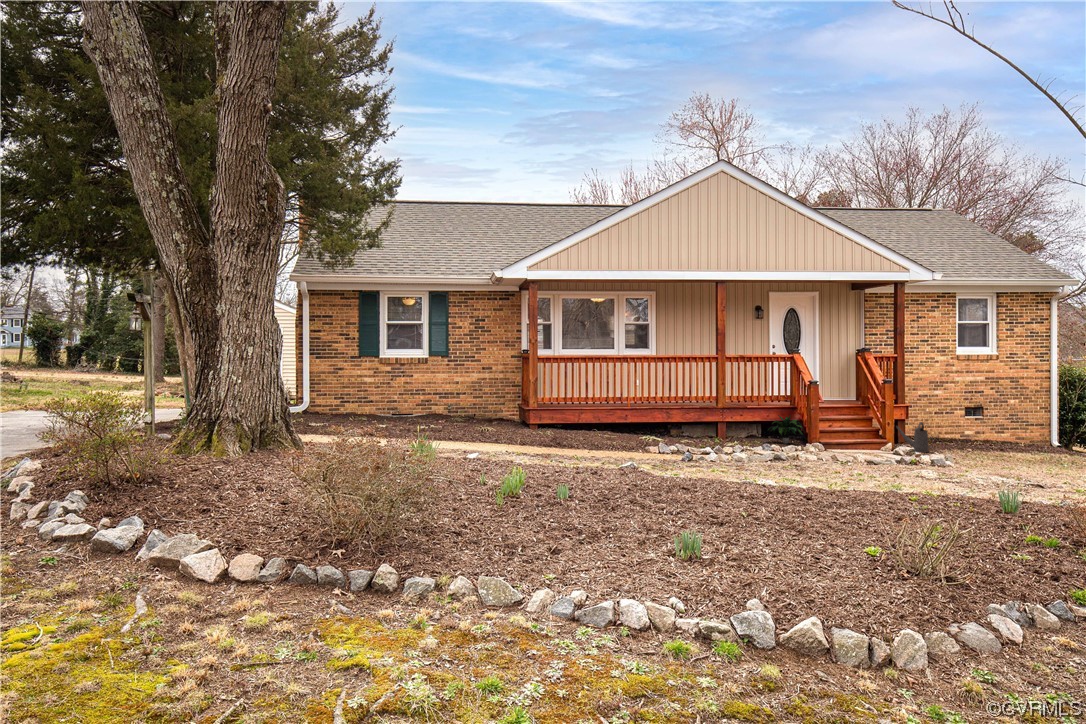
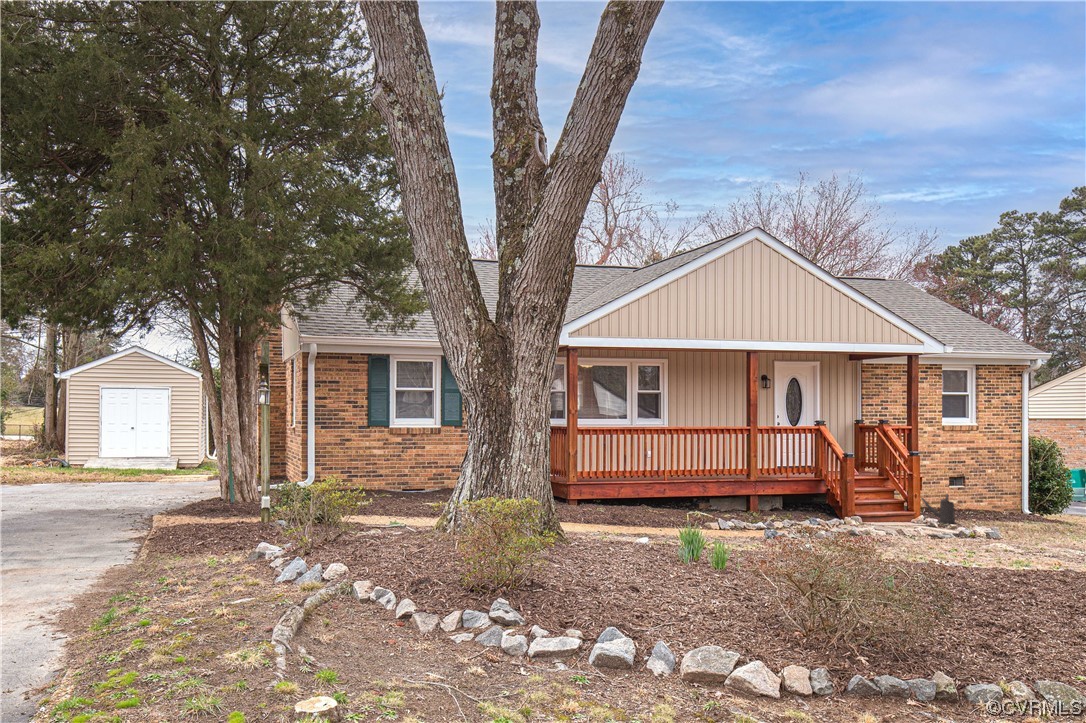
potted plant: present [768,415,803,444] -> none [800,486,838,516]

